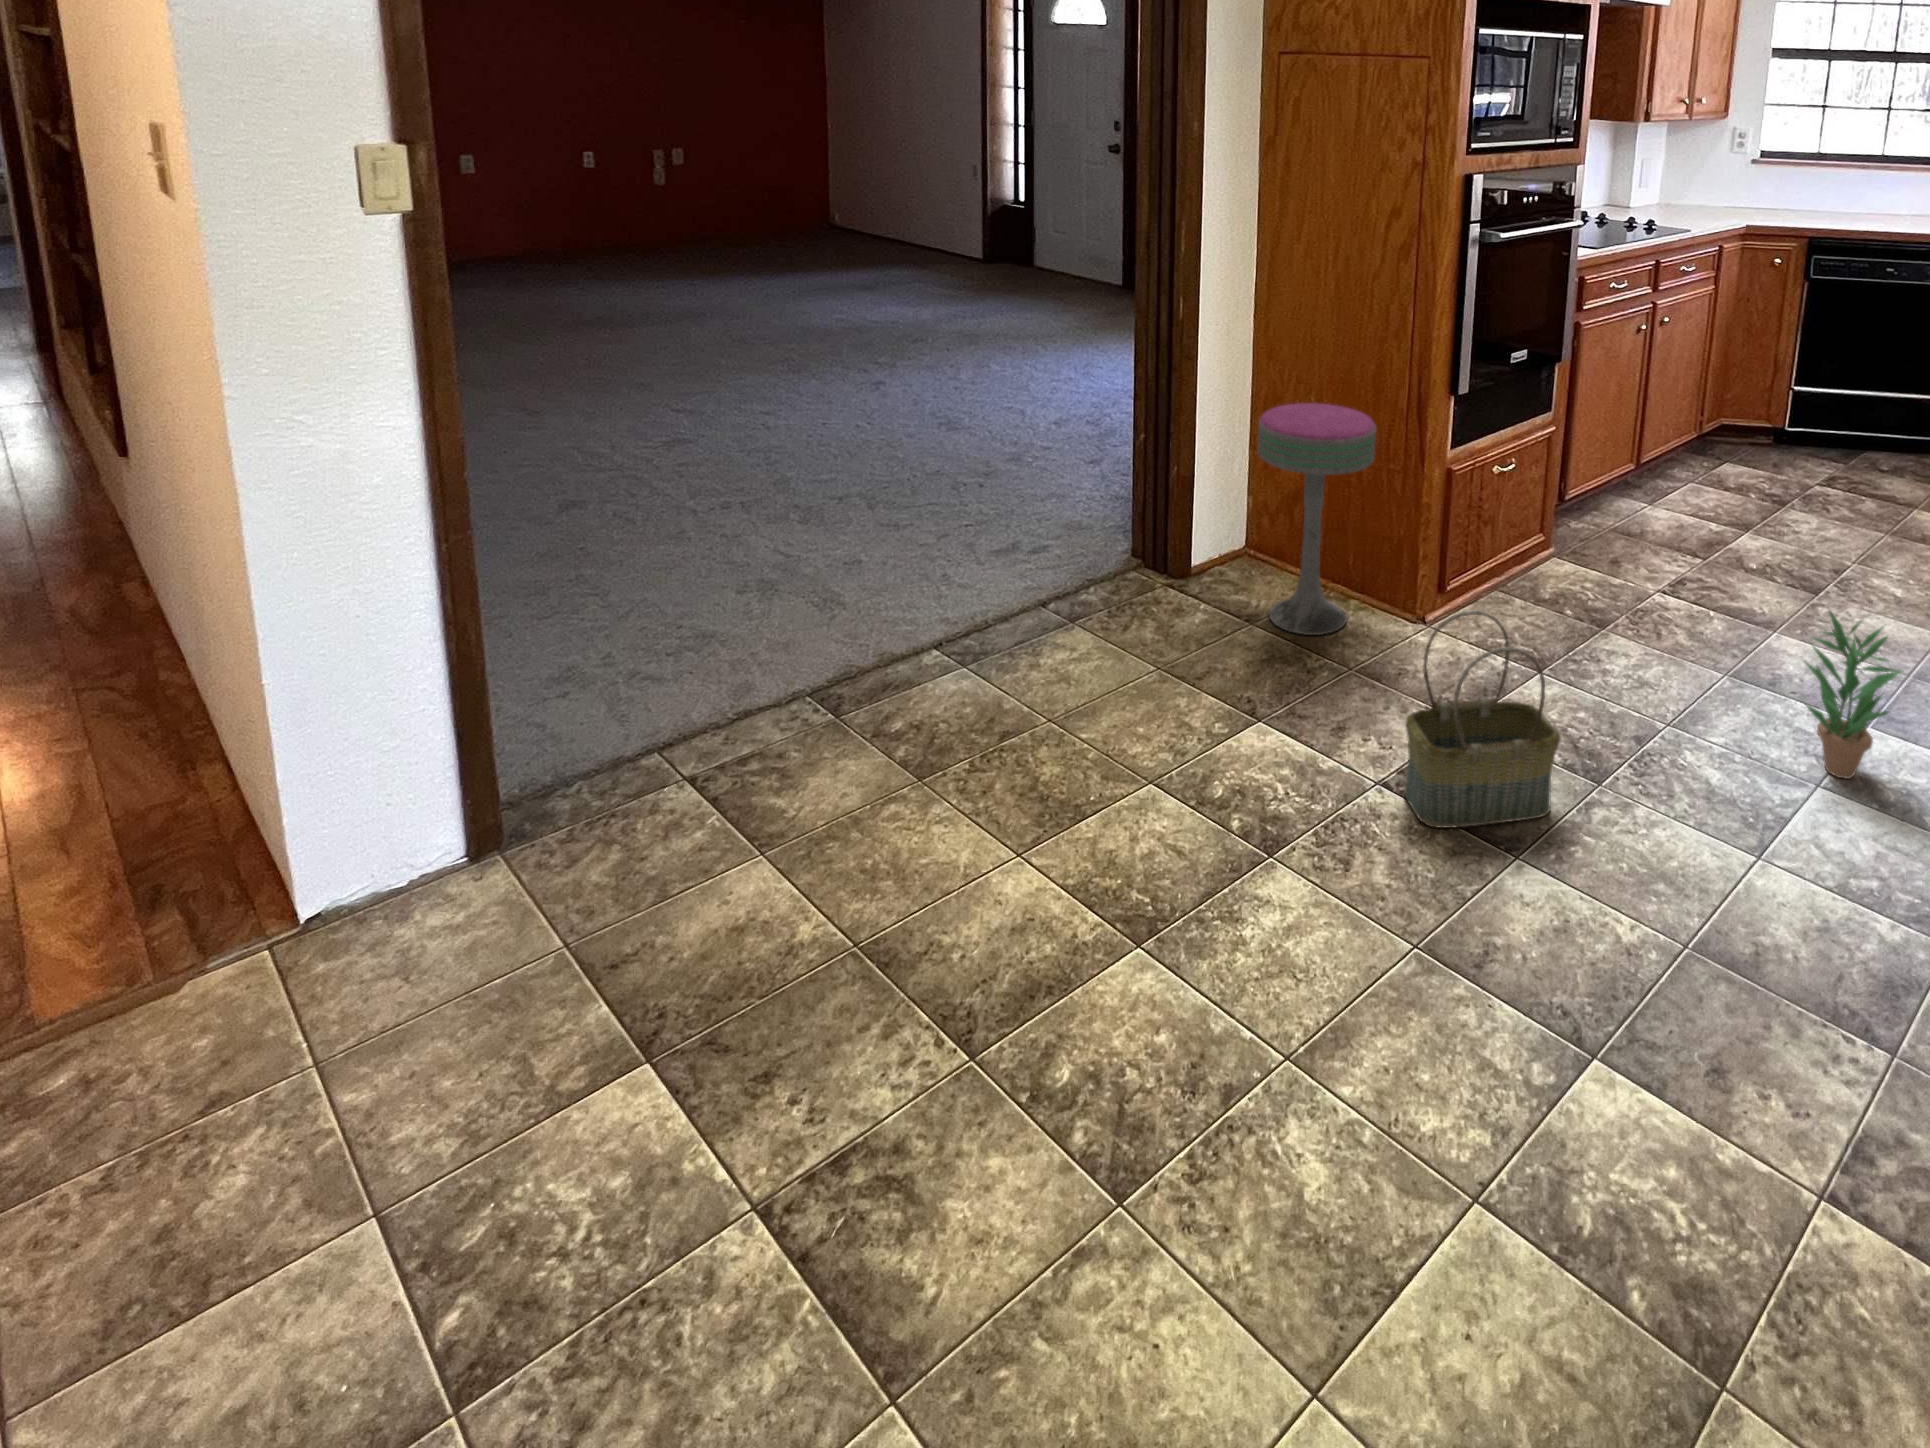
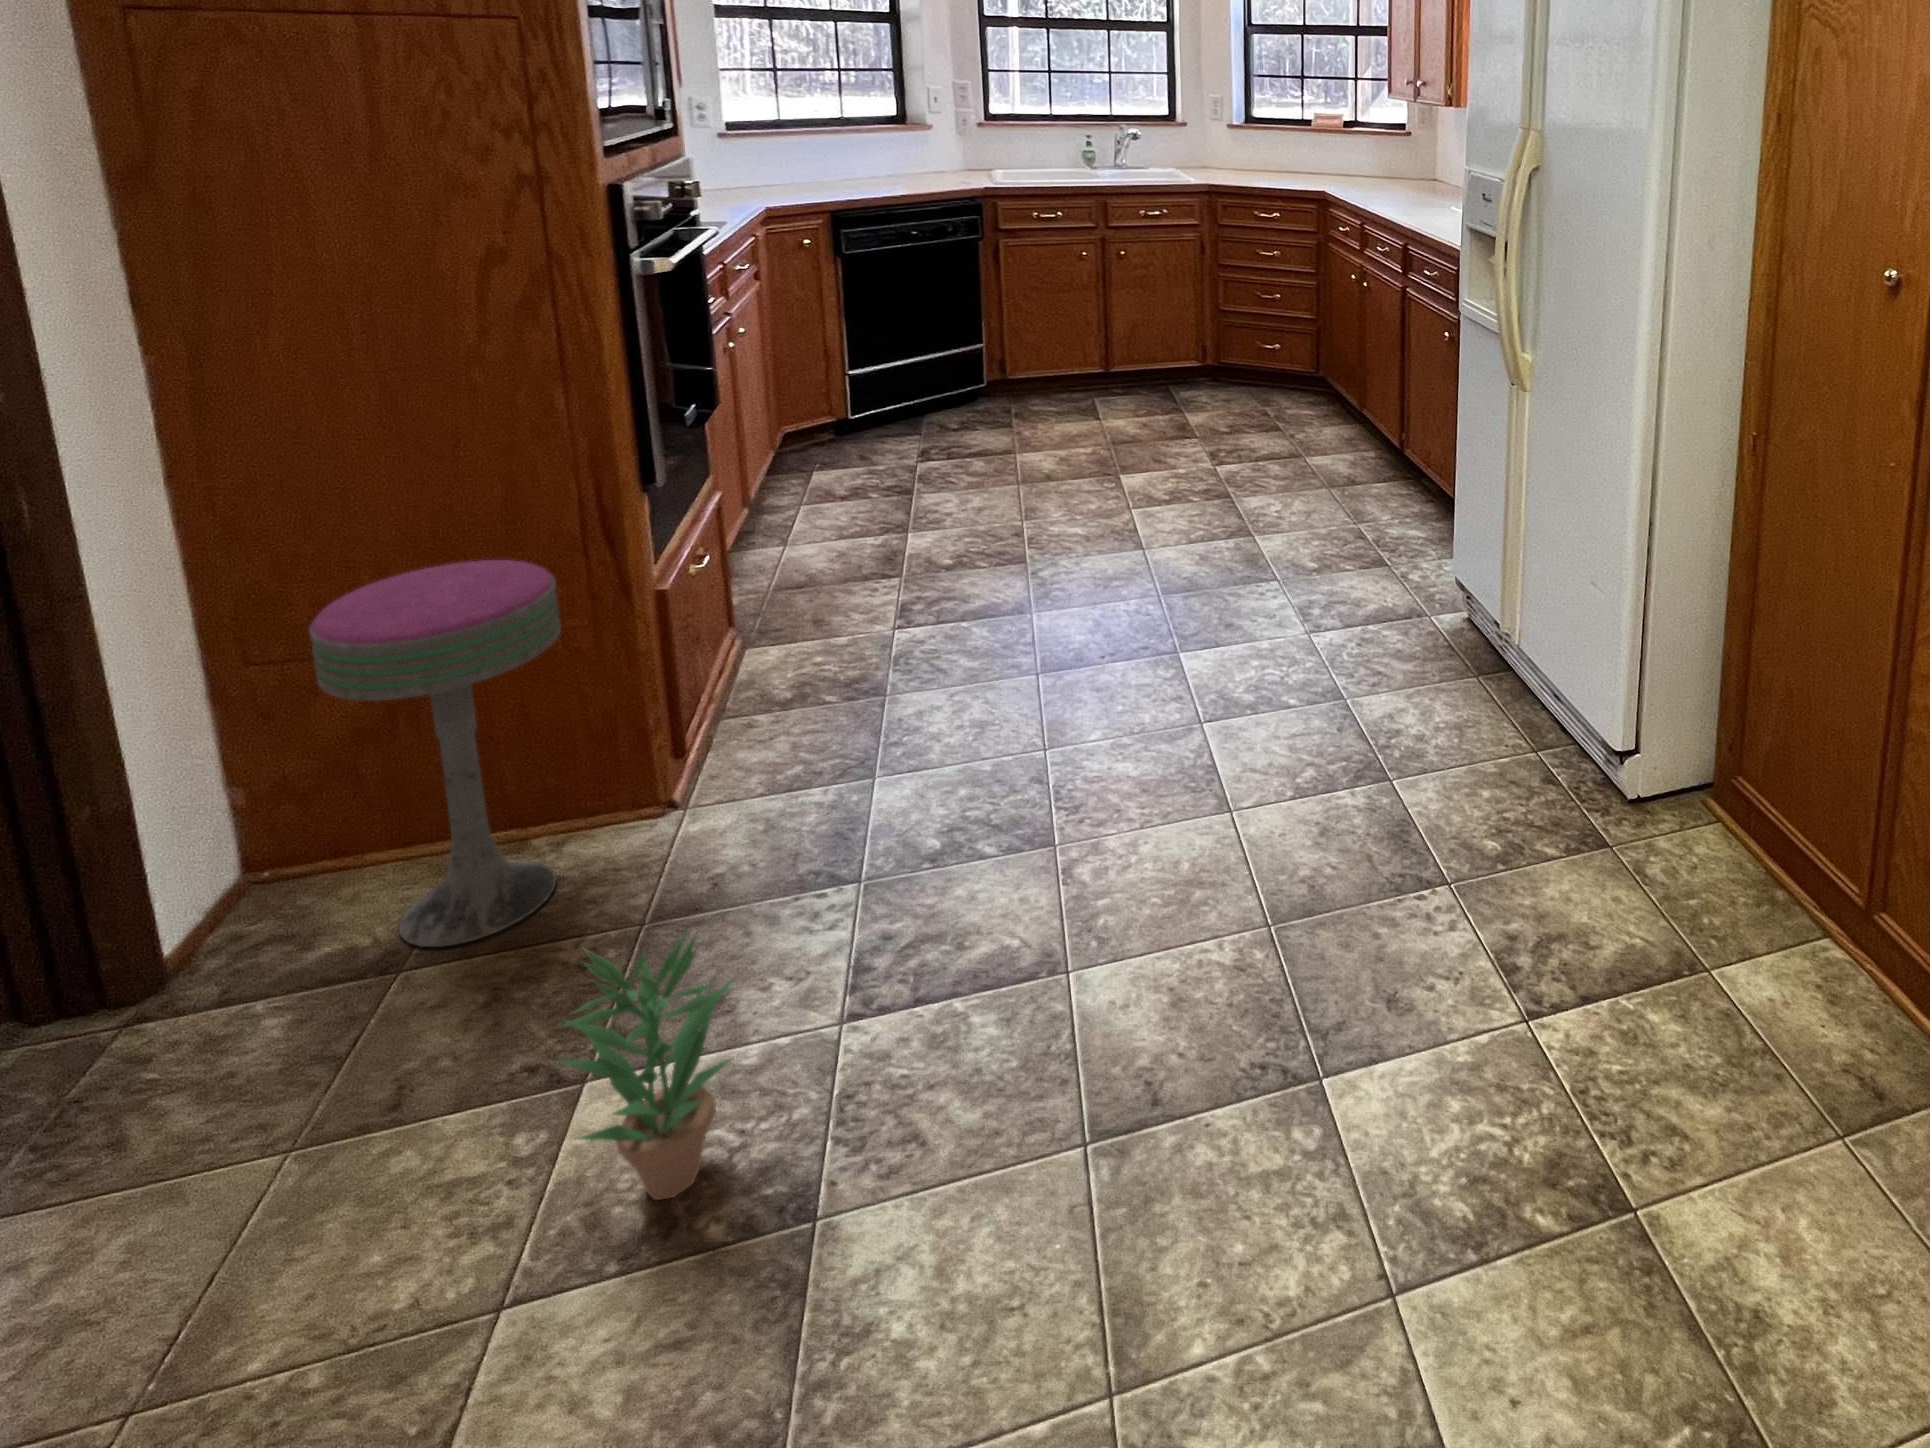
potted plant: present [1804,610,1900,779] -> present [558,932,734,1200]
basket: present [1404,611,1561,828] -> none [870,725,1045,1020]

